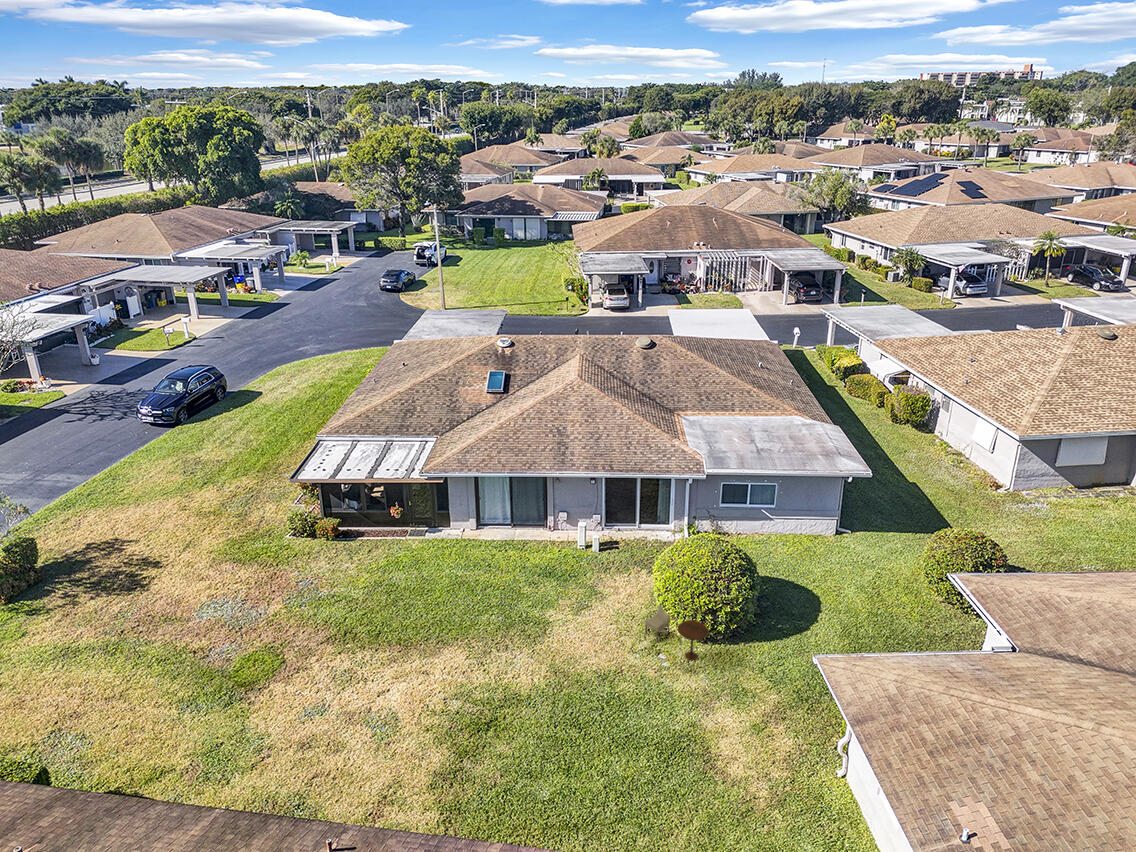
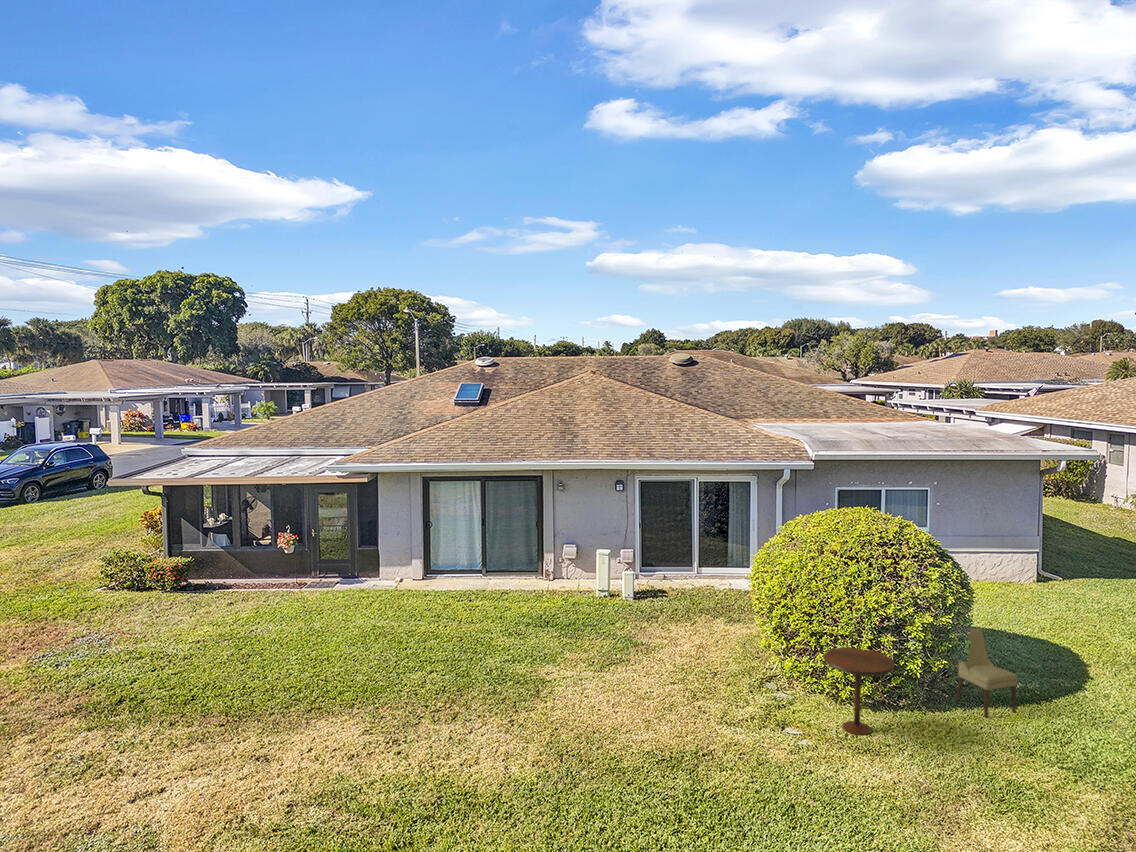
chair: present [645,605,670,642] -> present [955,629,1017,717]

